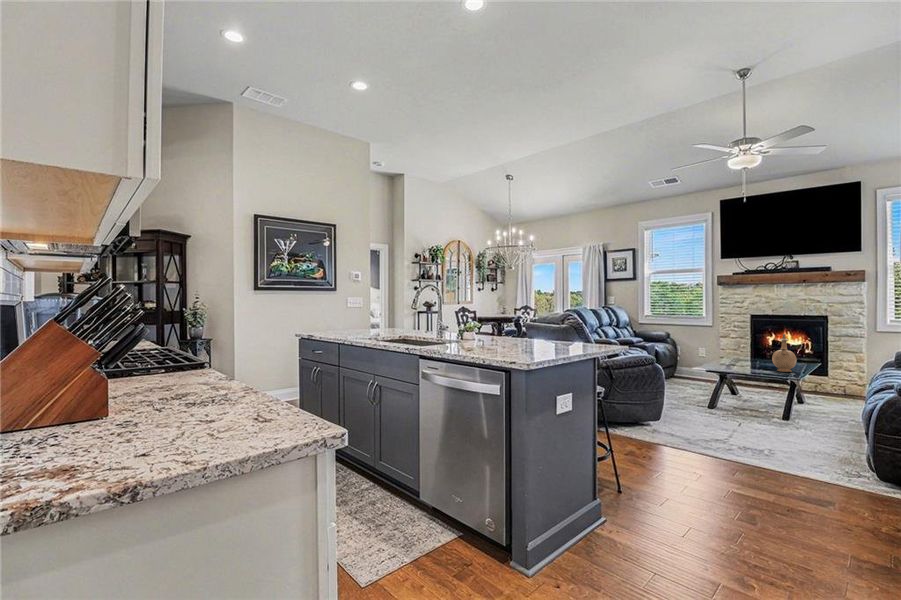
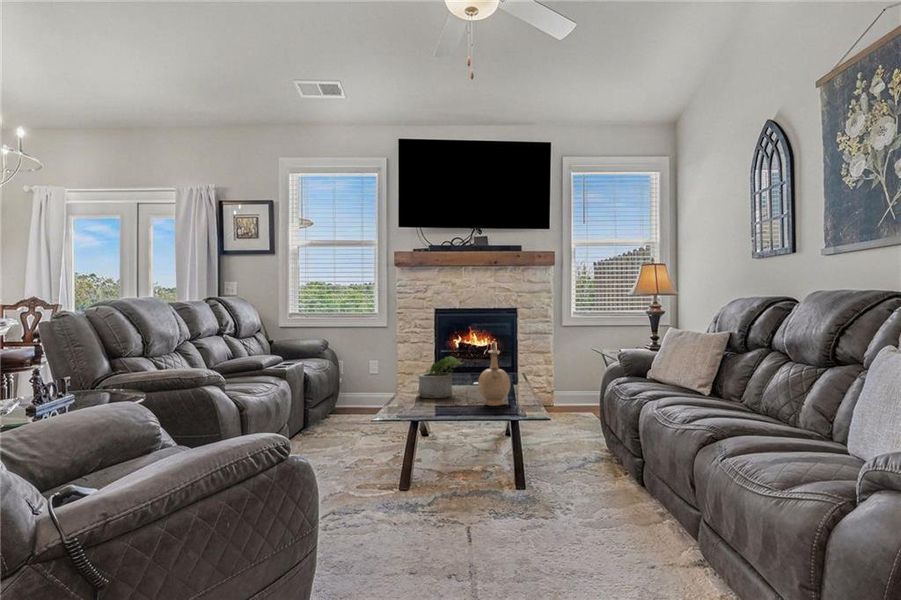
potted plant: none [732,342,765,366] -> present [419,356,462,398]

